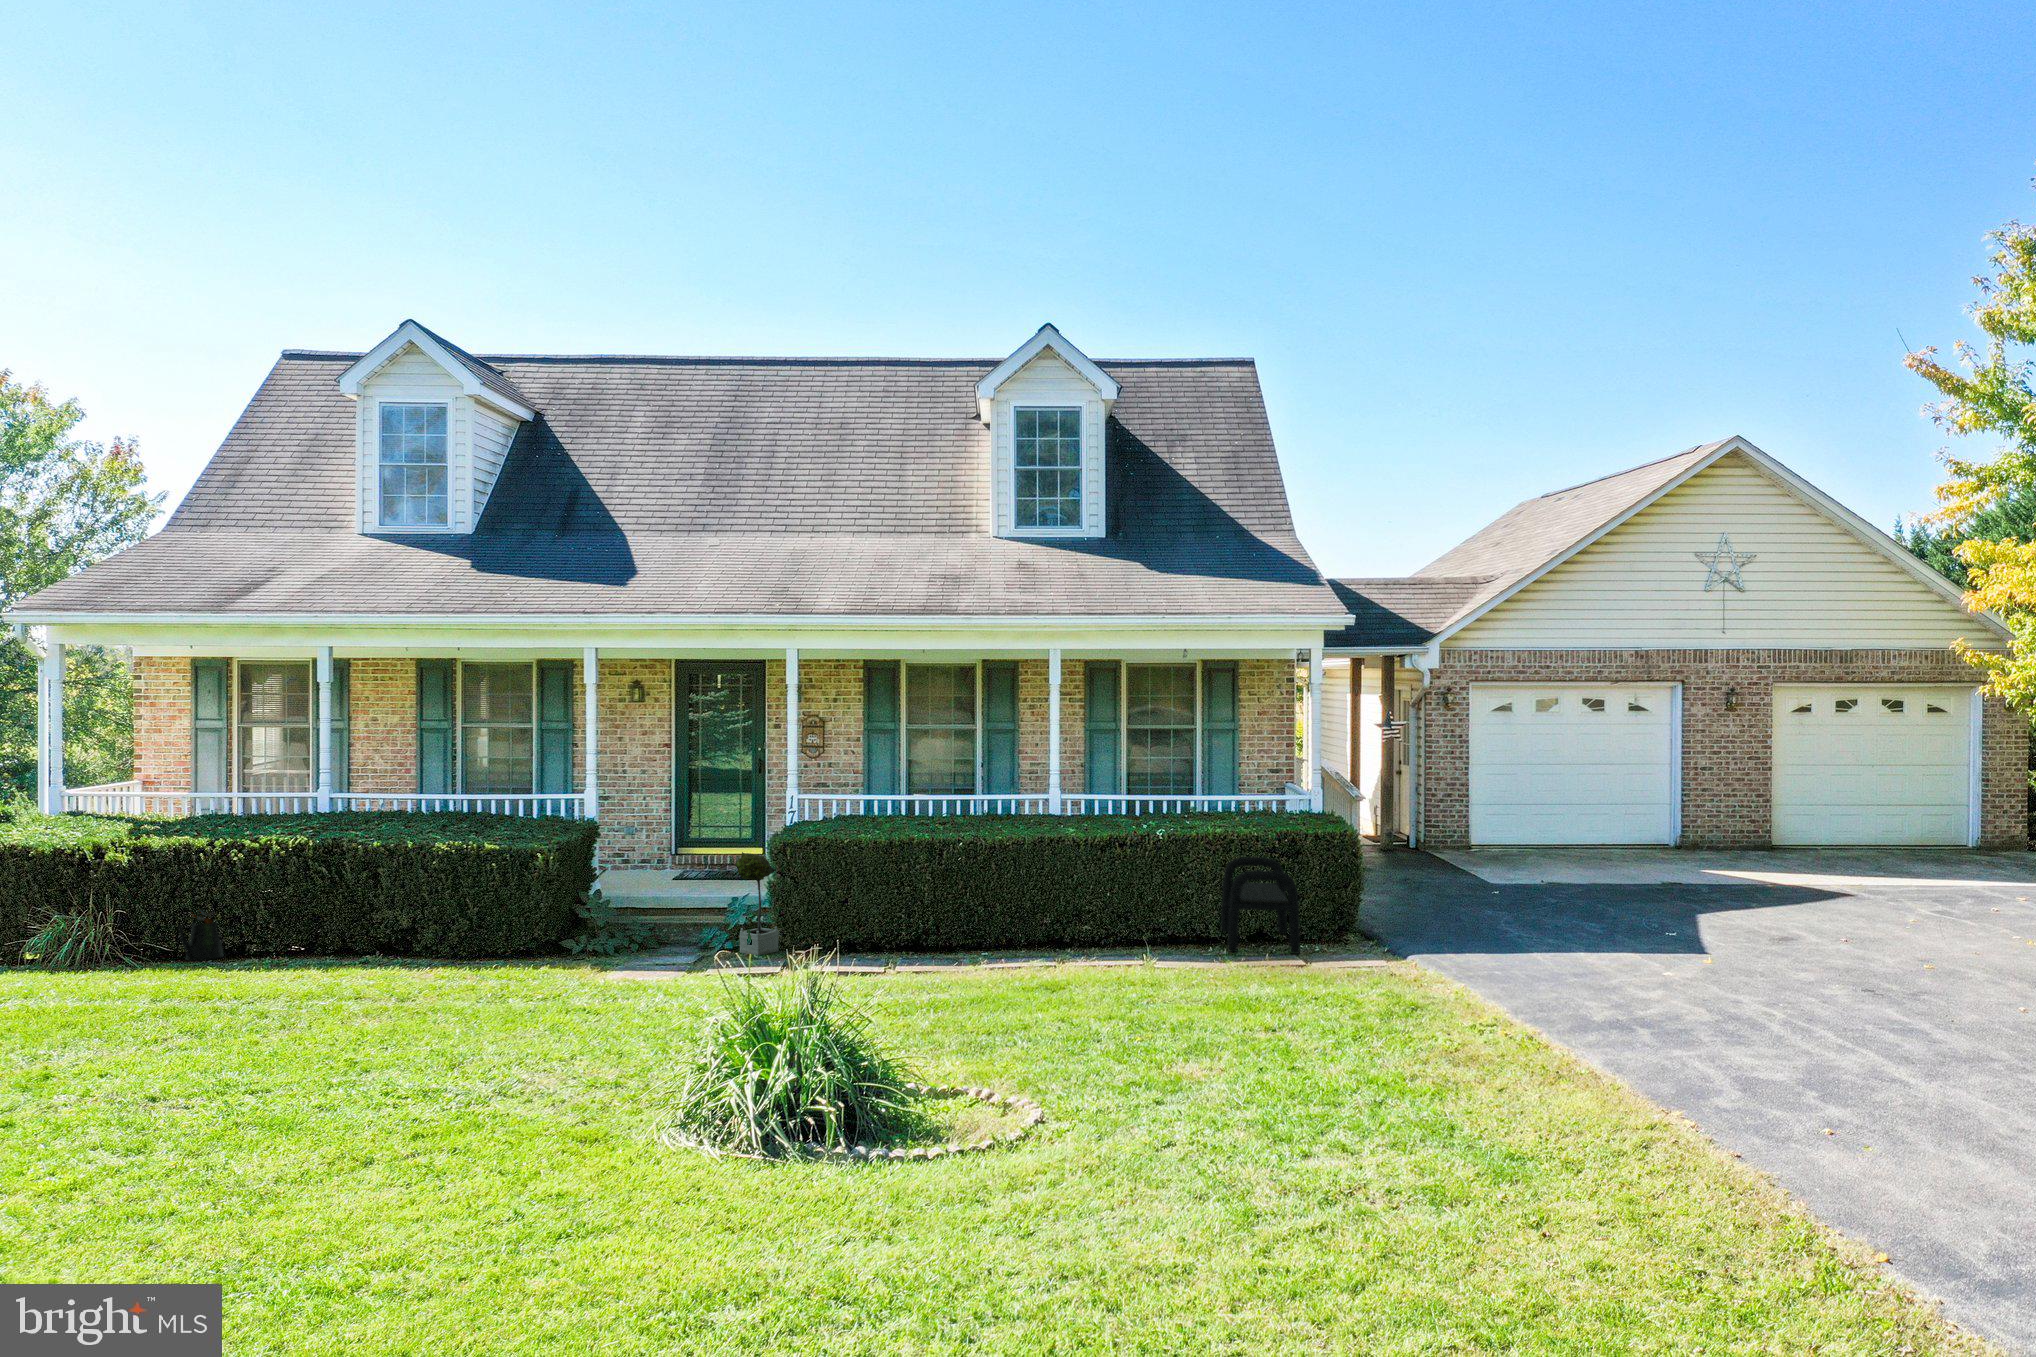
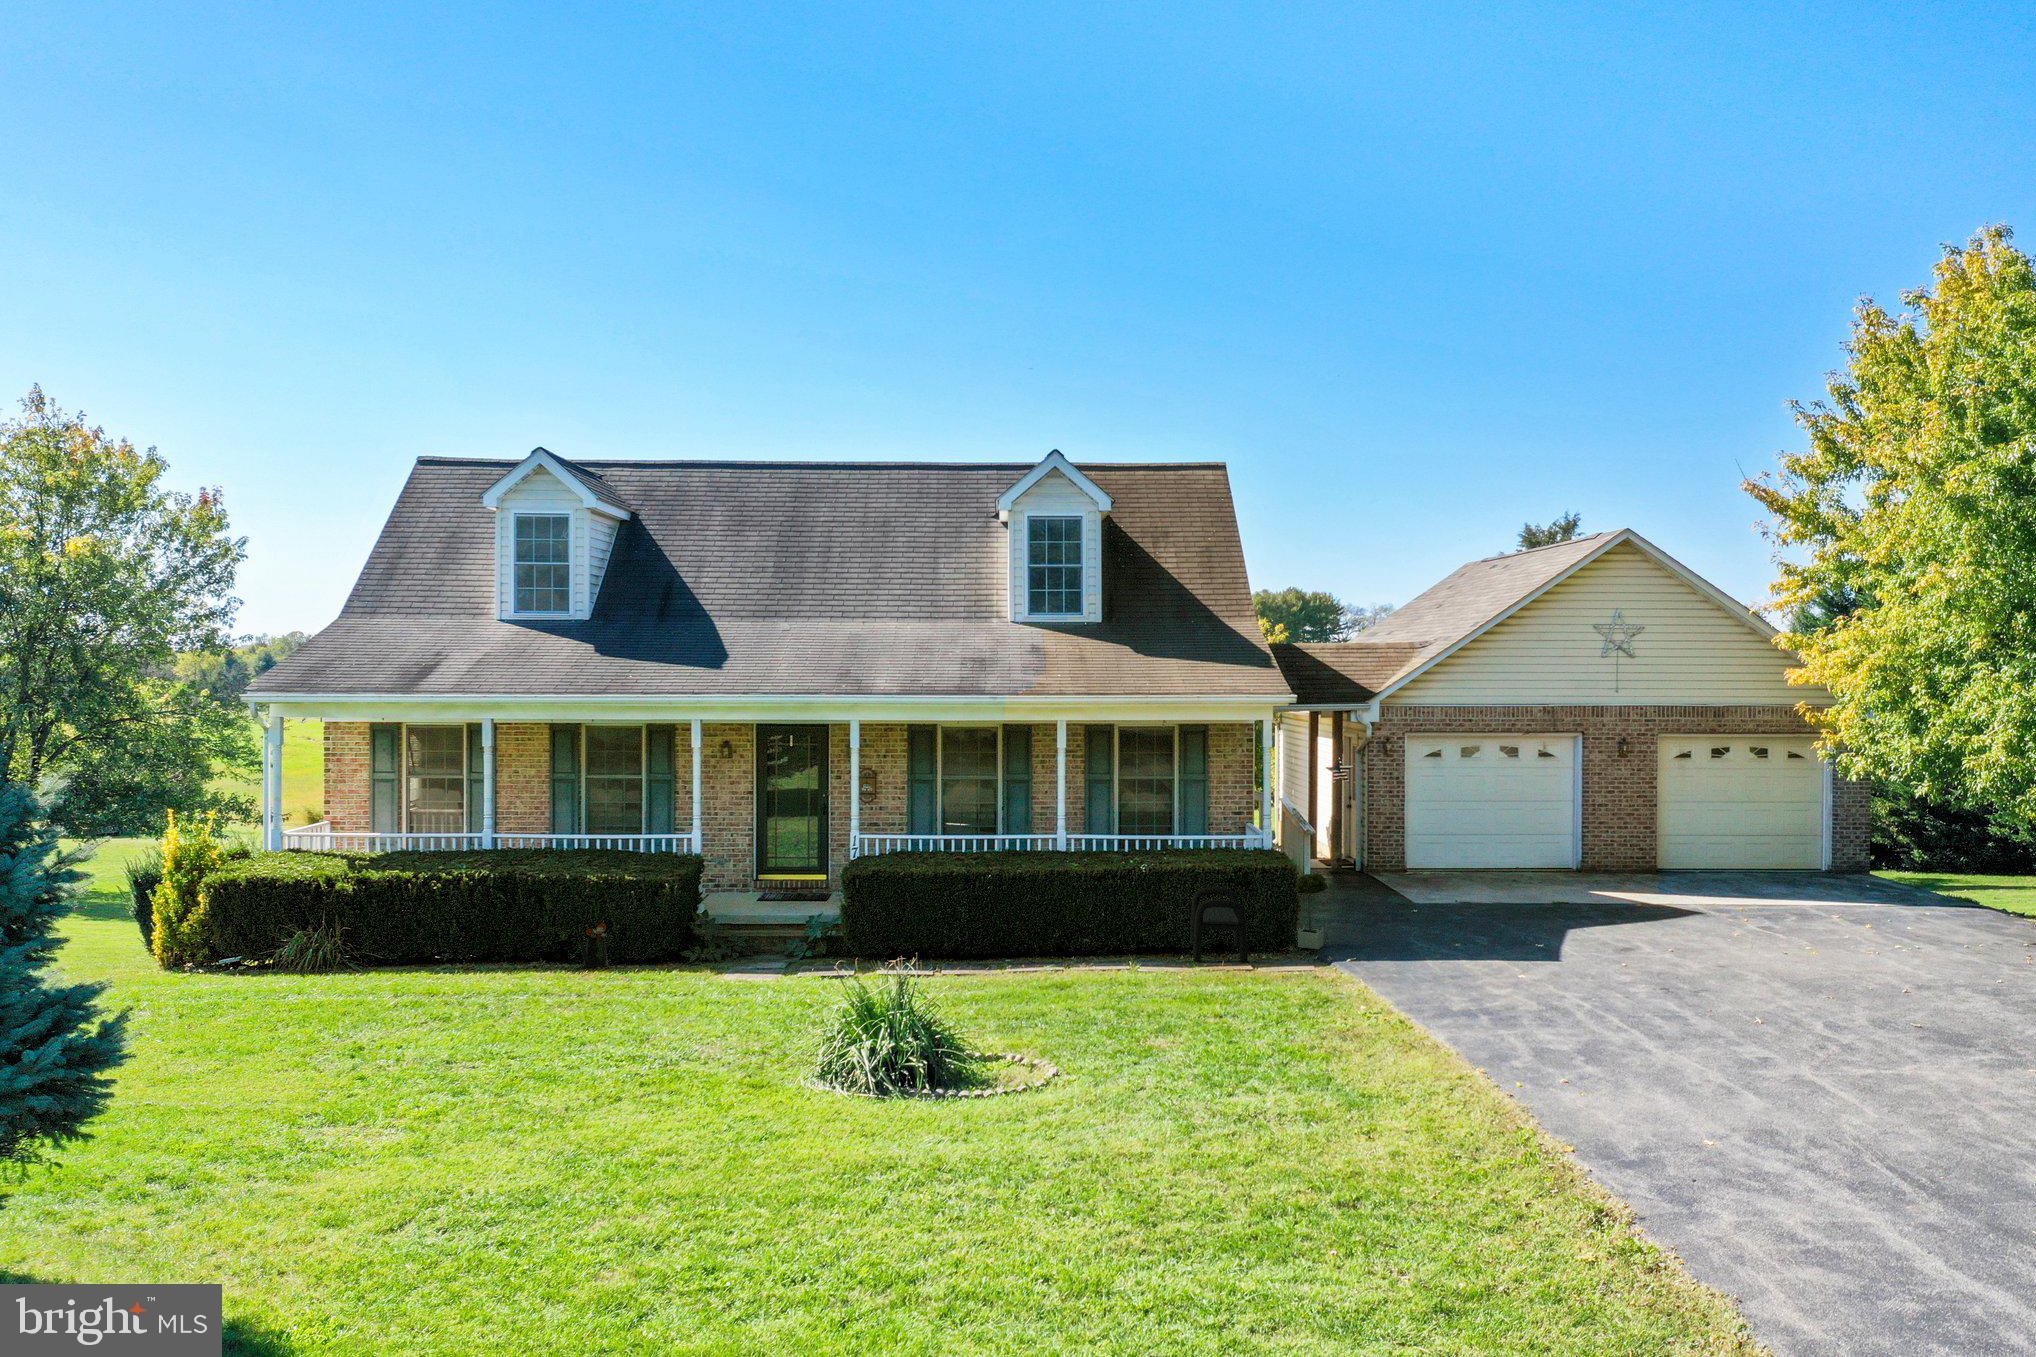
potted tree: present [736,852,778,955] -> present [1296,873,1327,949]
watering can: present [178,909,223,961] -> present [580,923,610,969]

